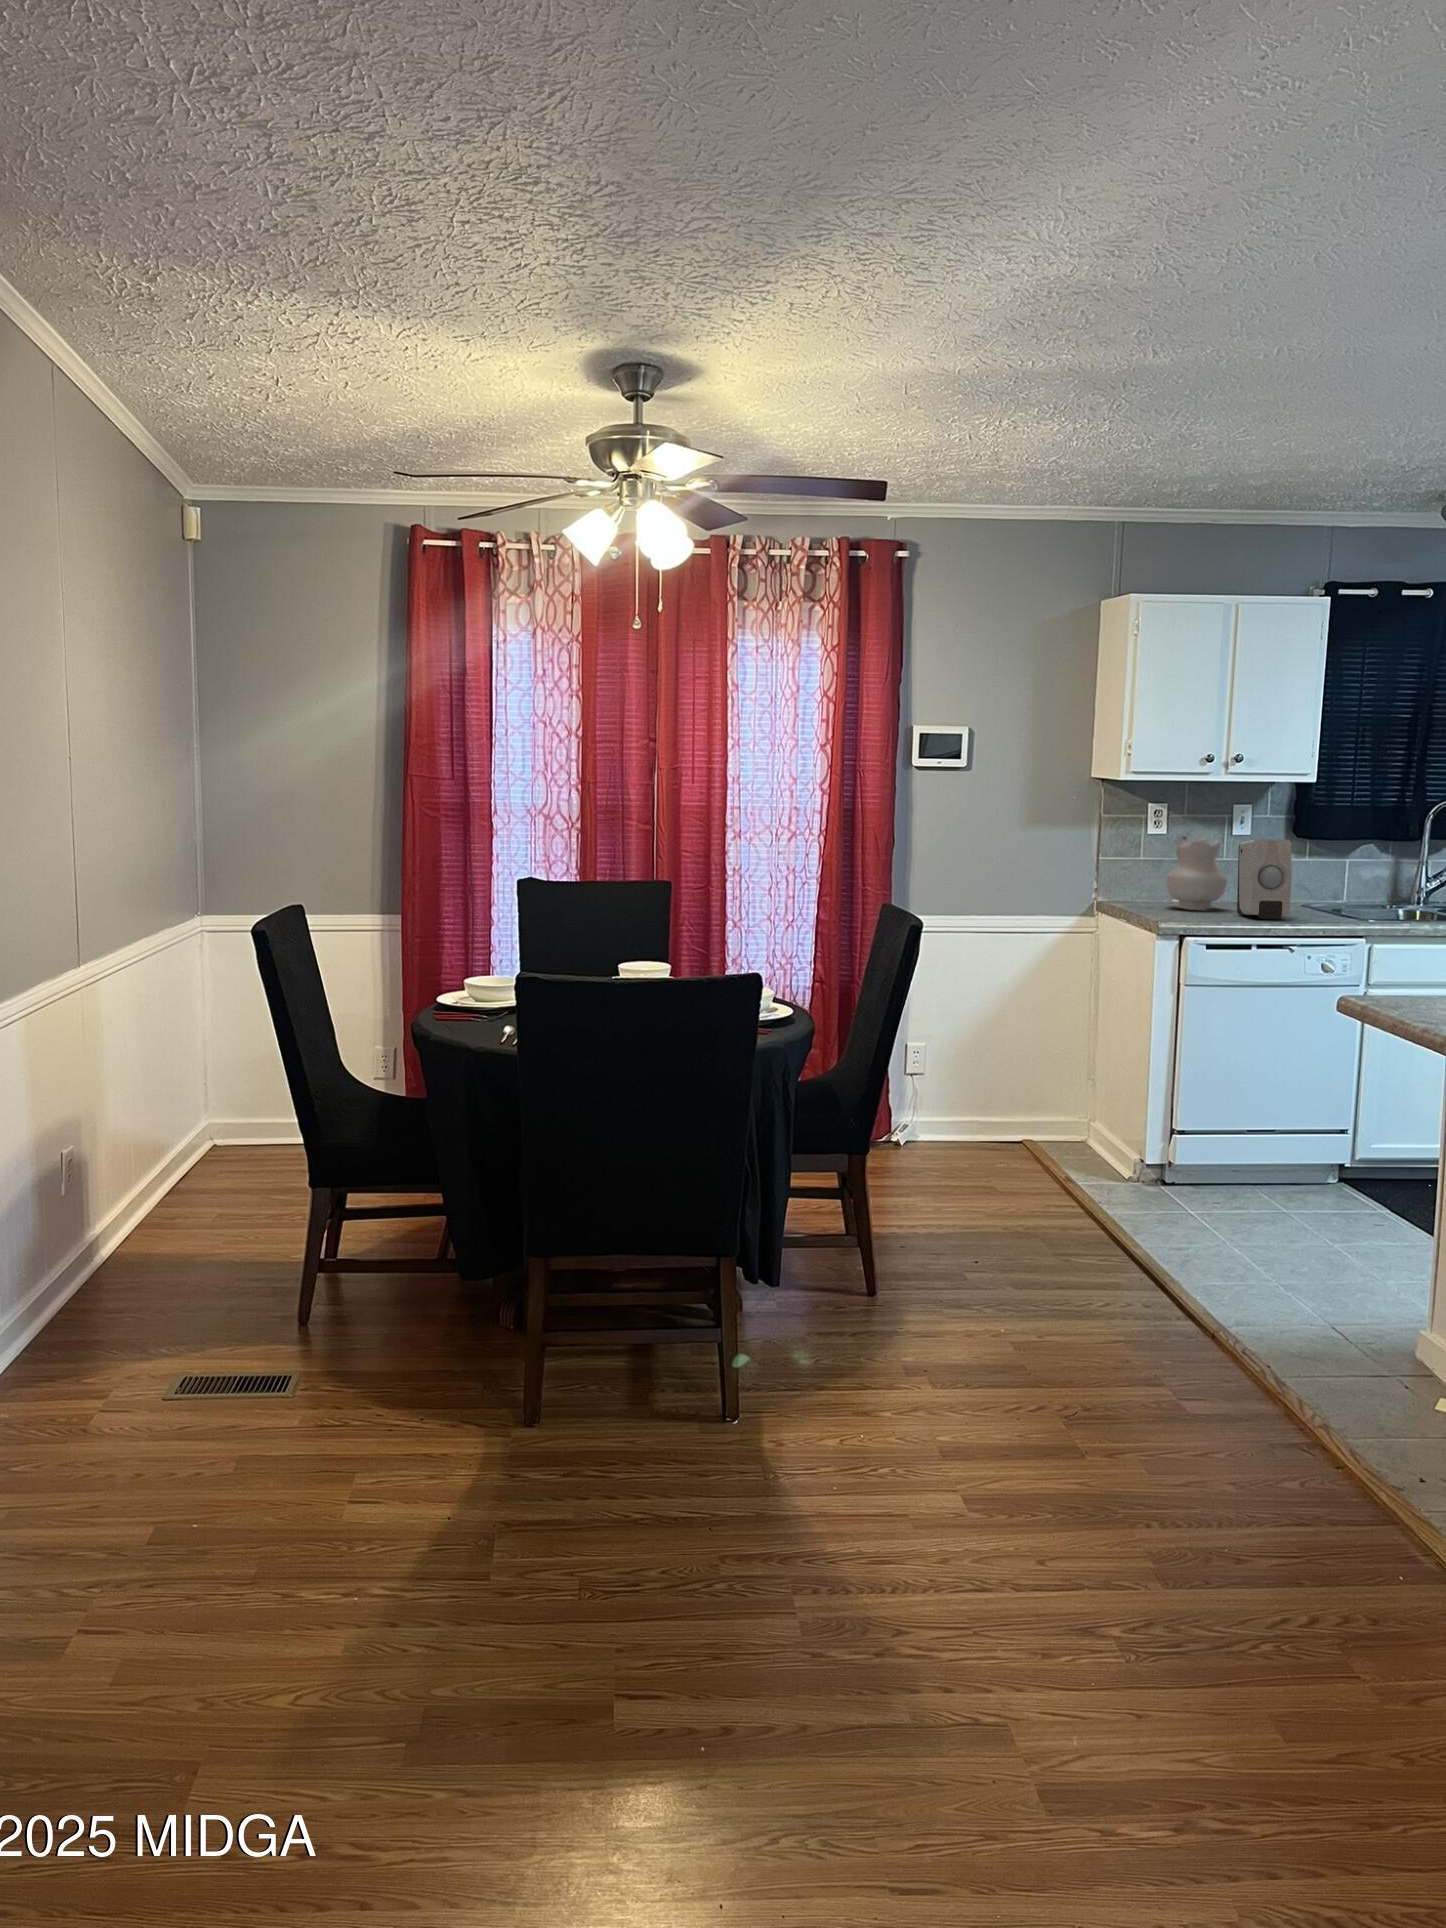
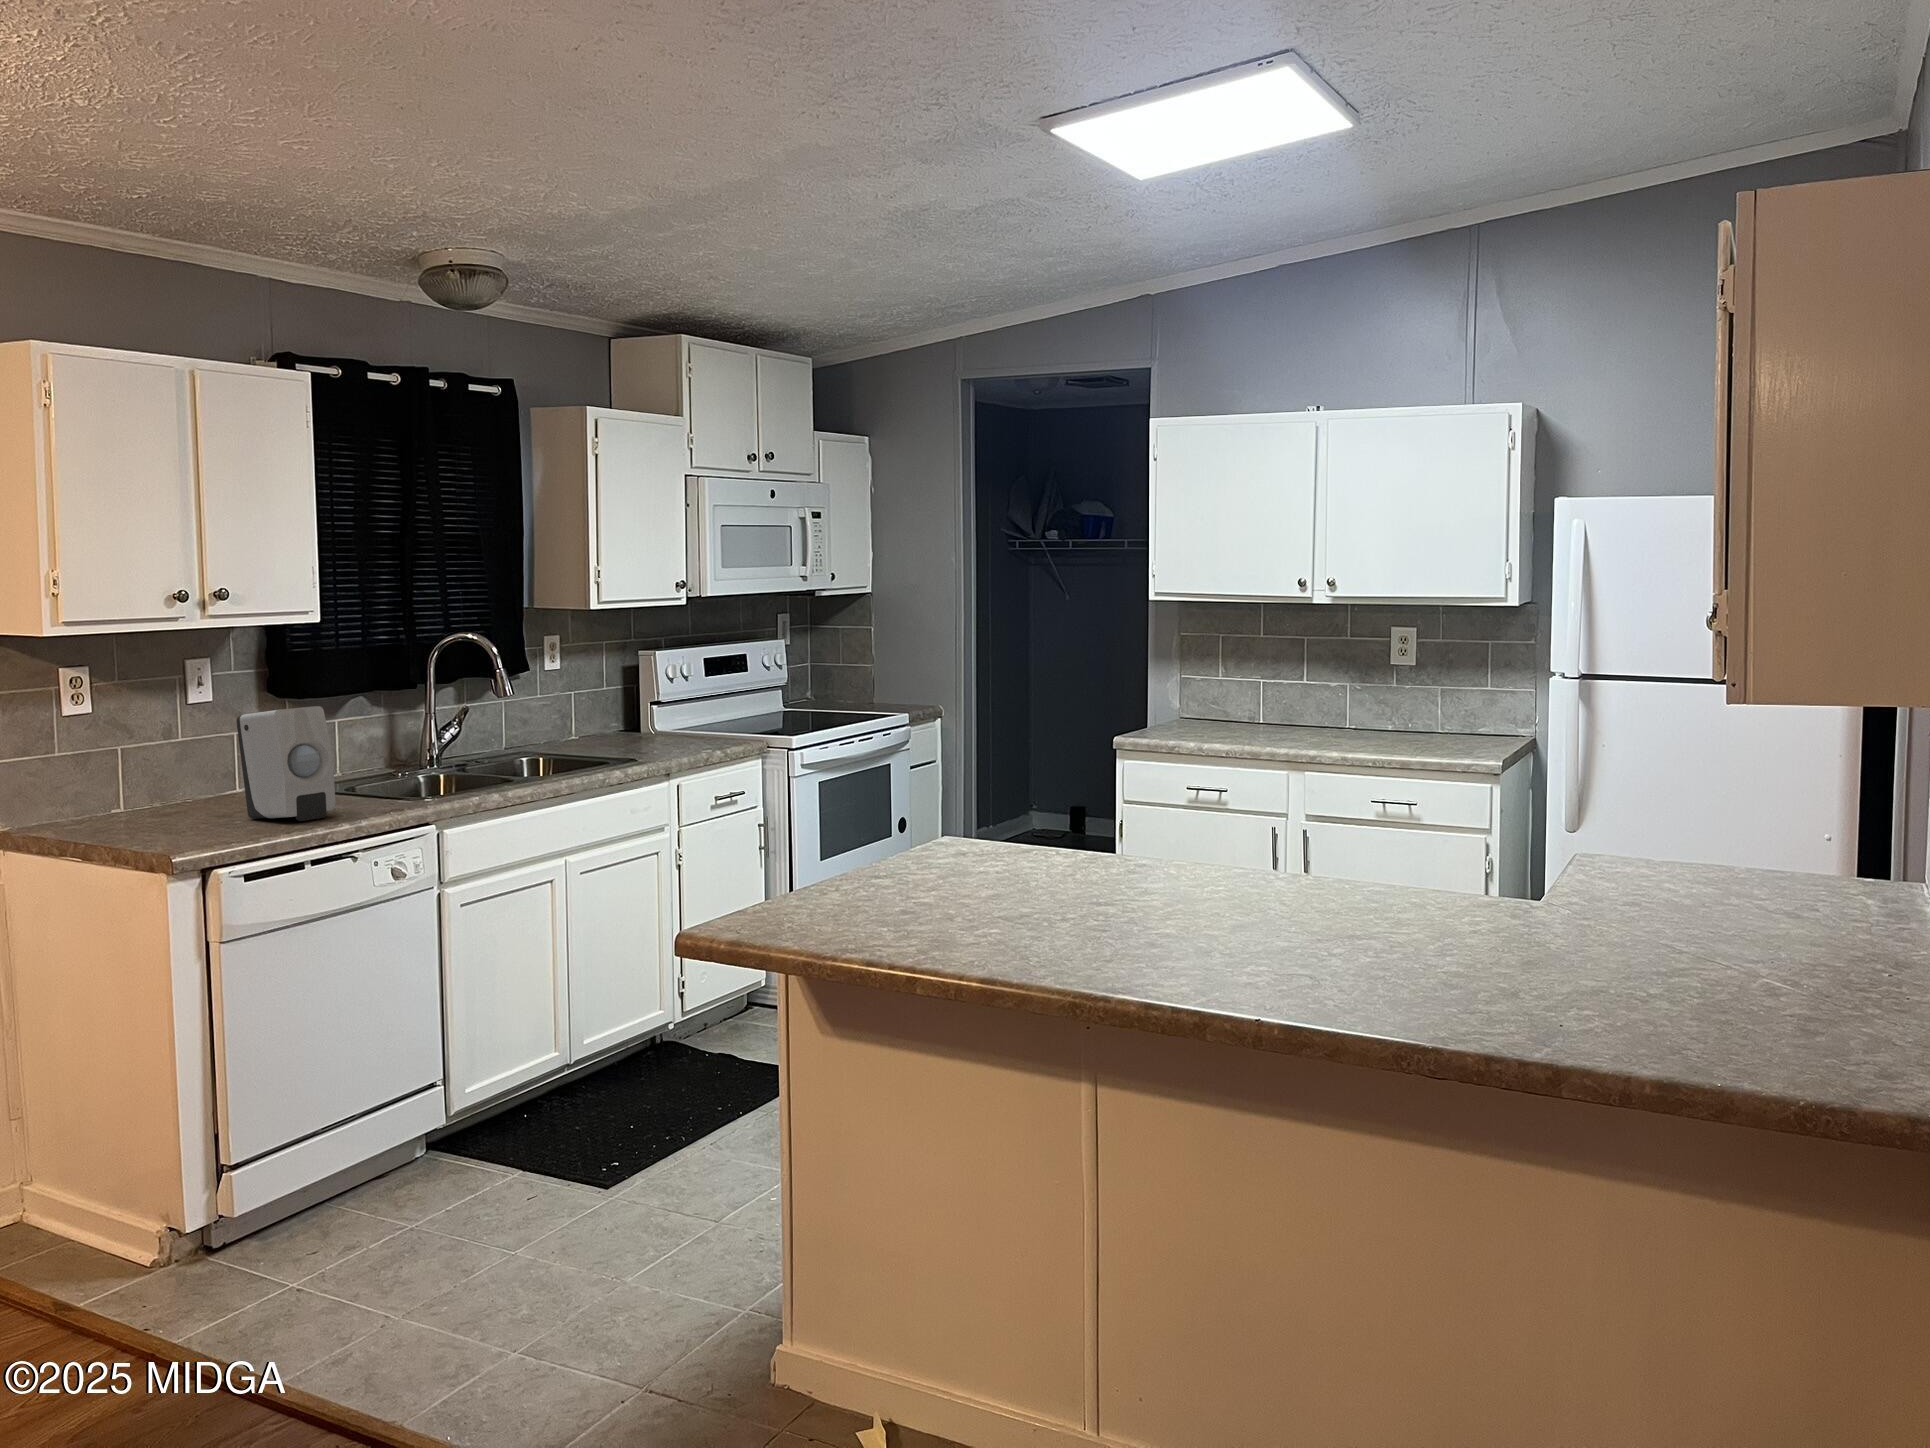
ceramic pitcher: present [1166,835,1227,910] -> none [113,712,213,824]

